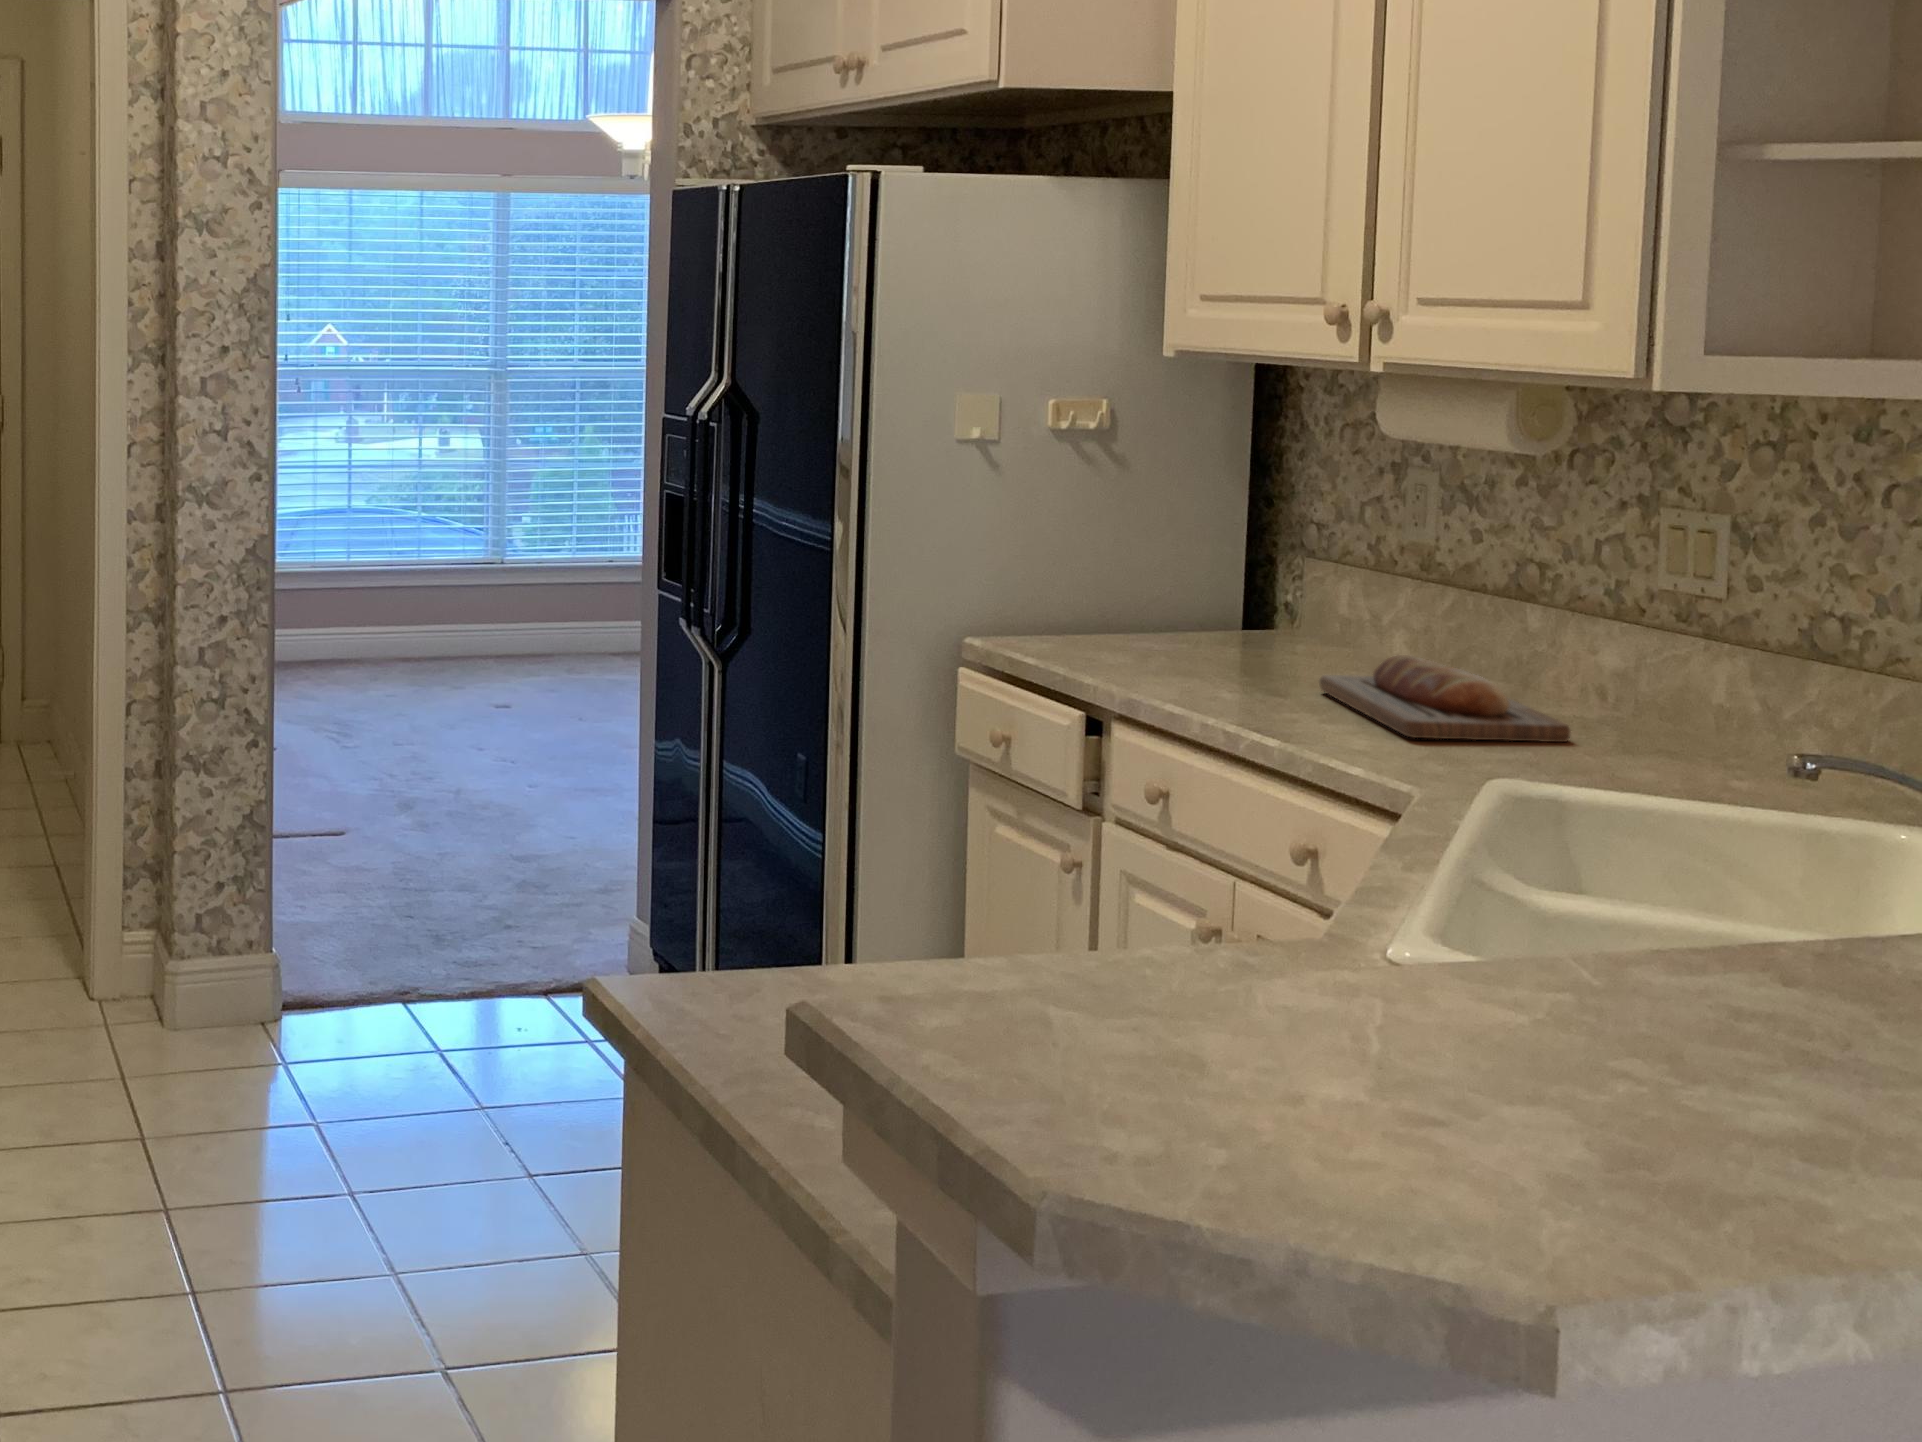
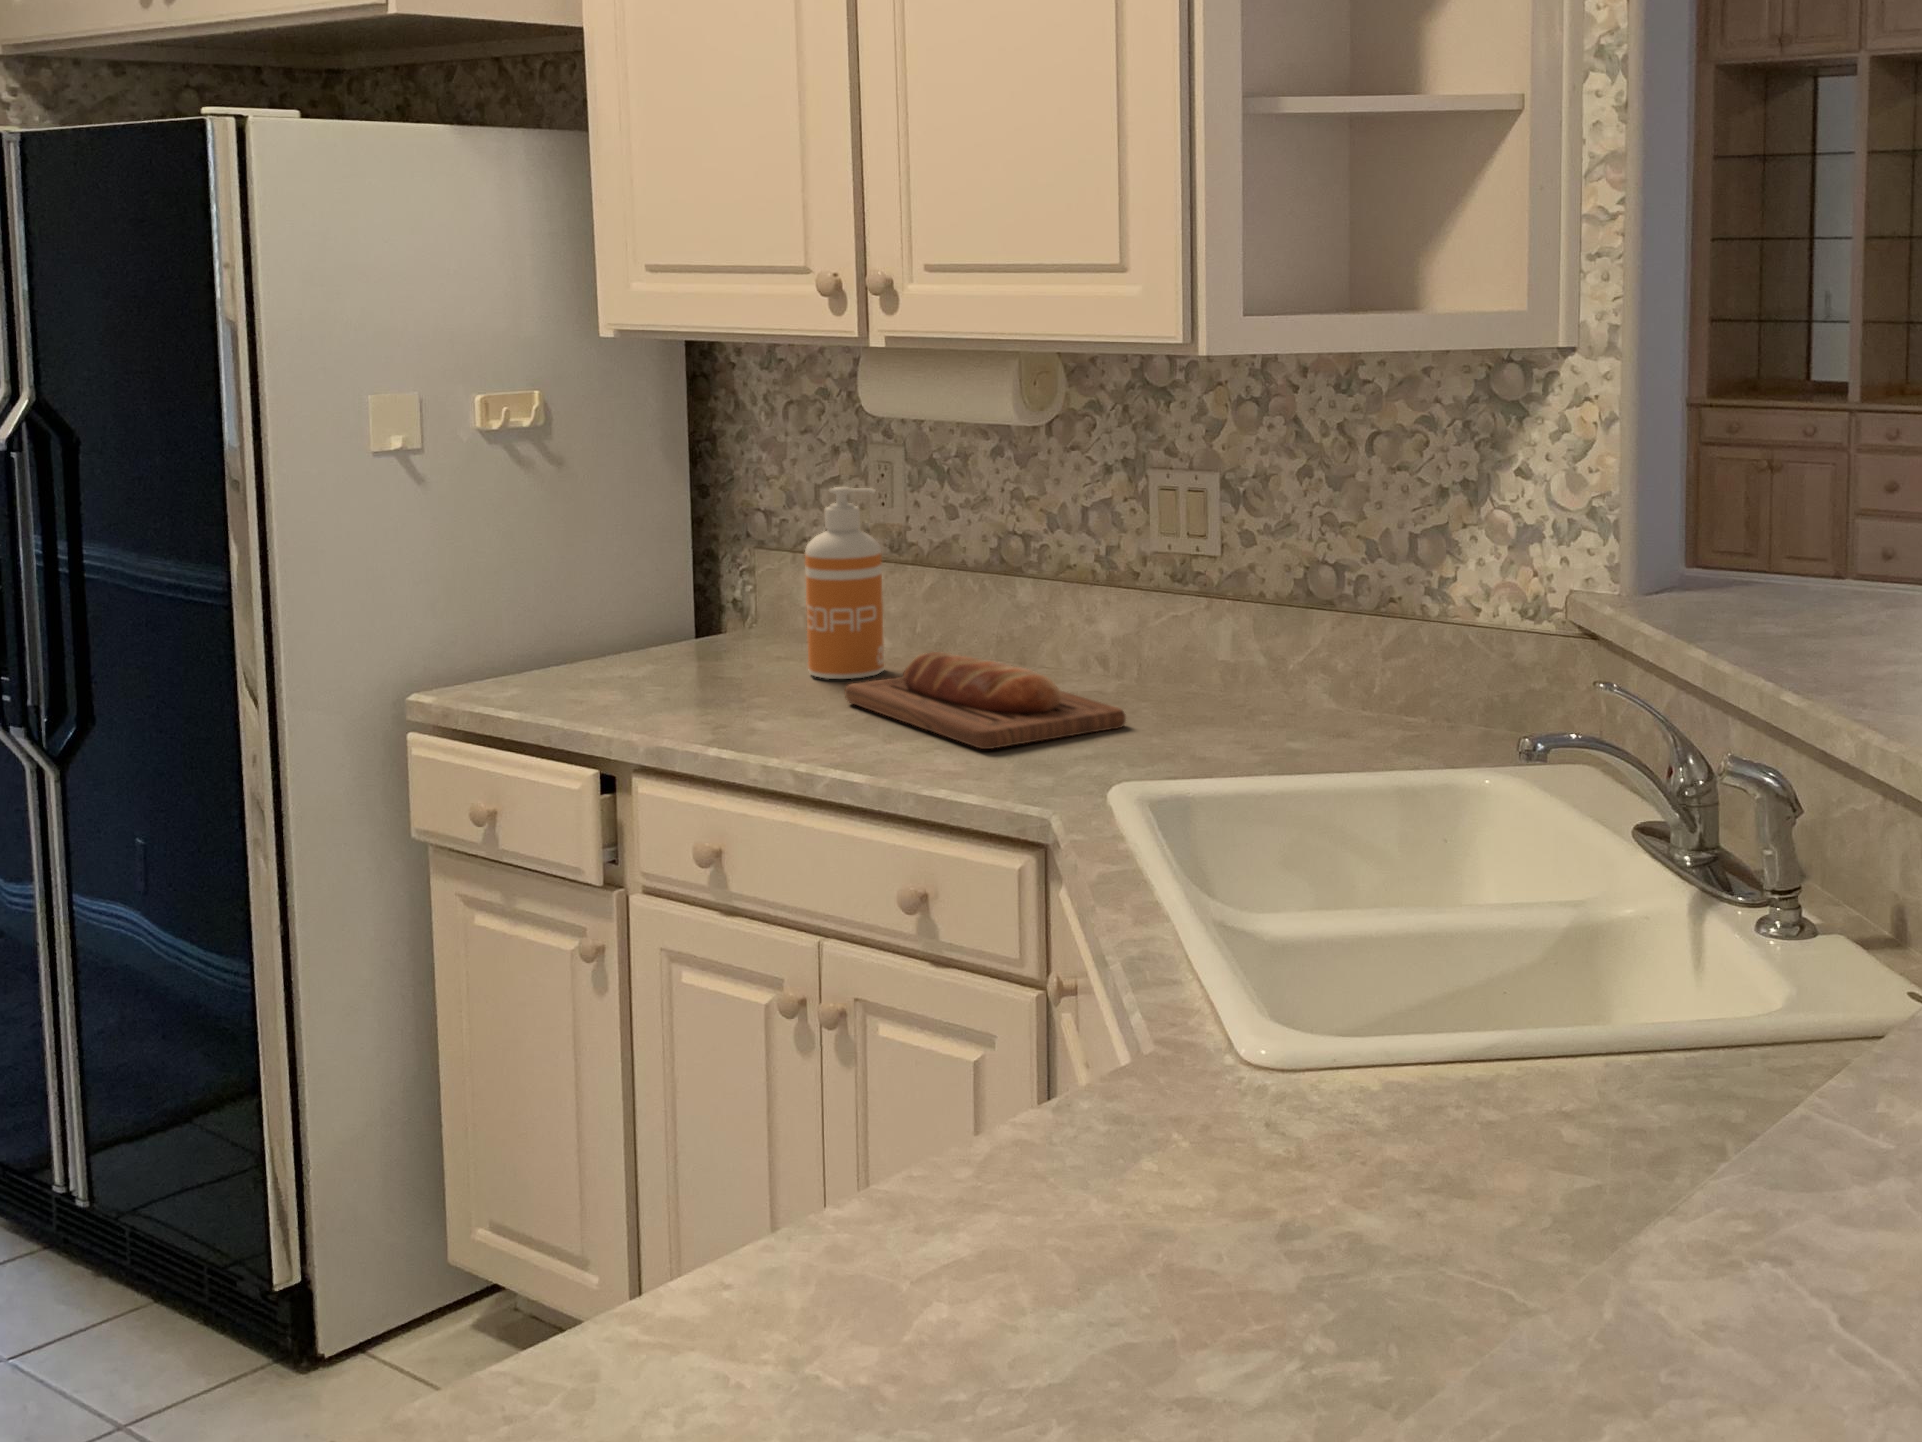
soap dispenser: none [1308,501,1386,676] -> present [805,487,884,679]

